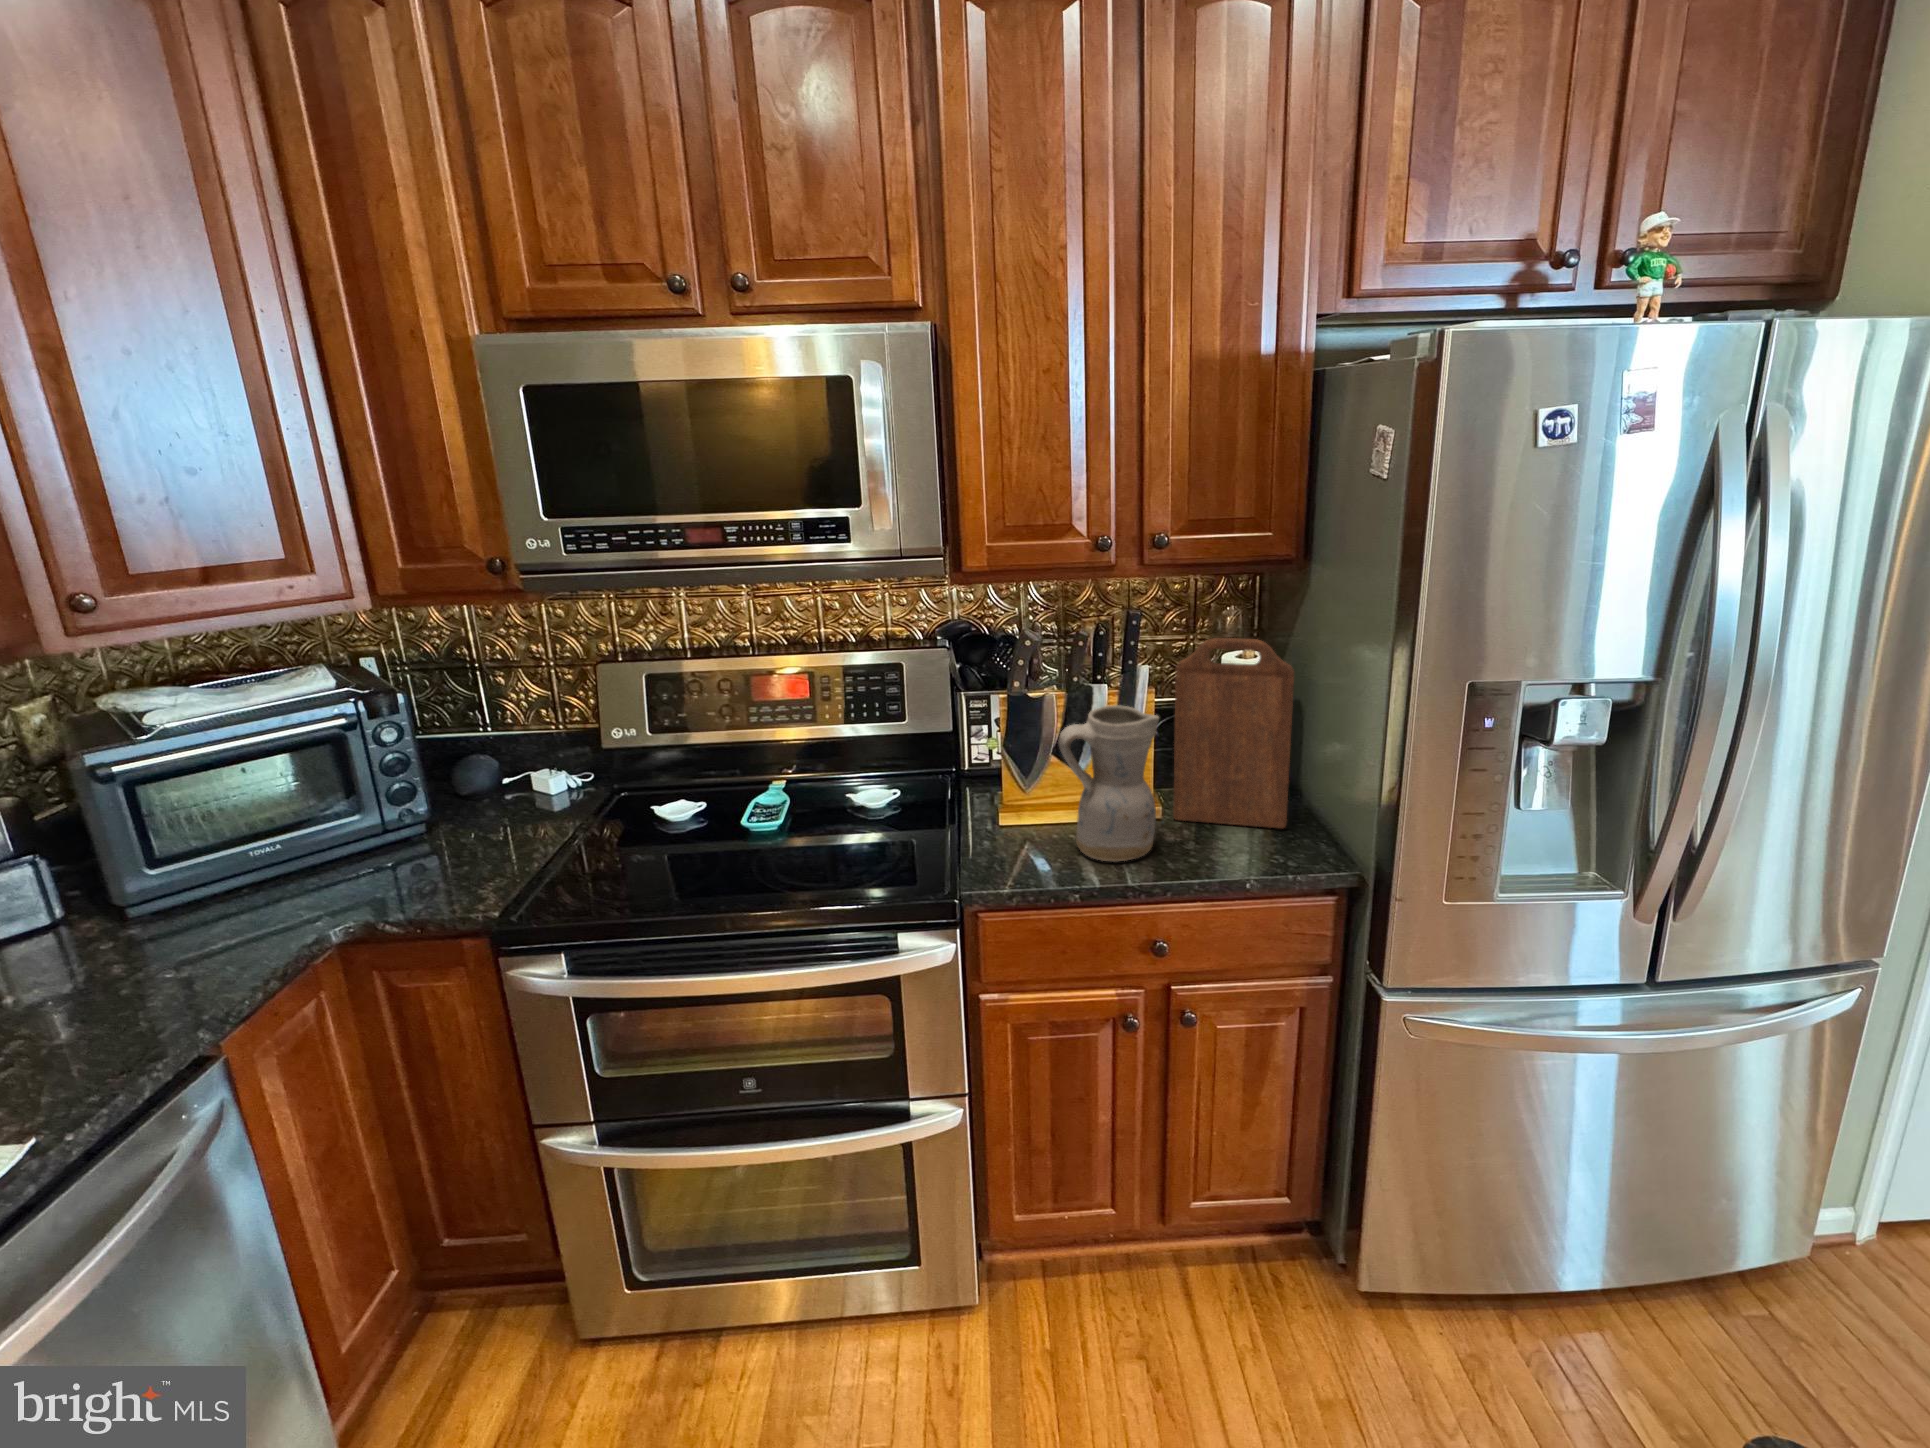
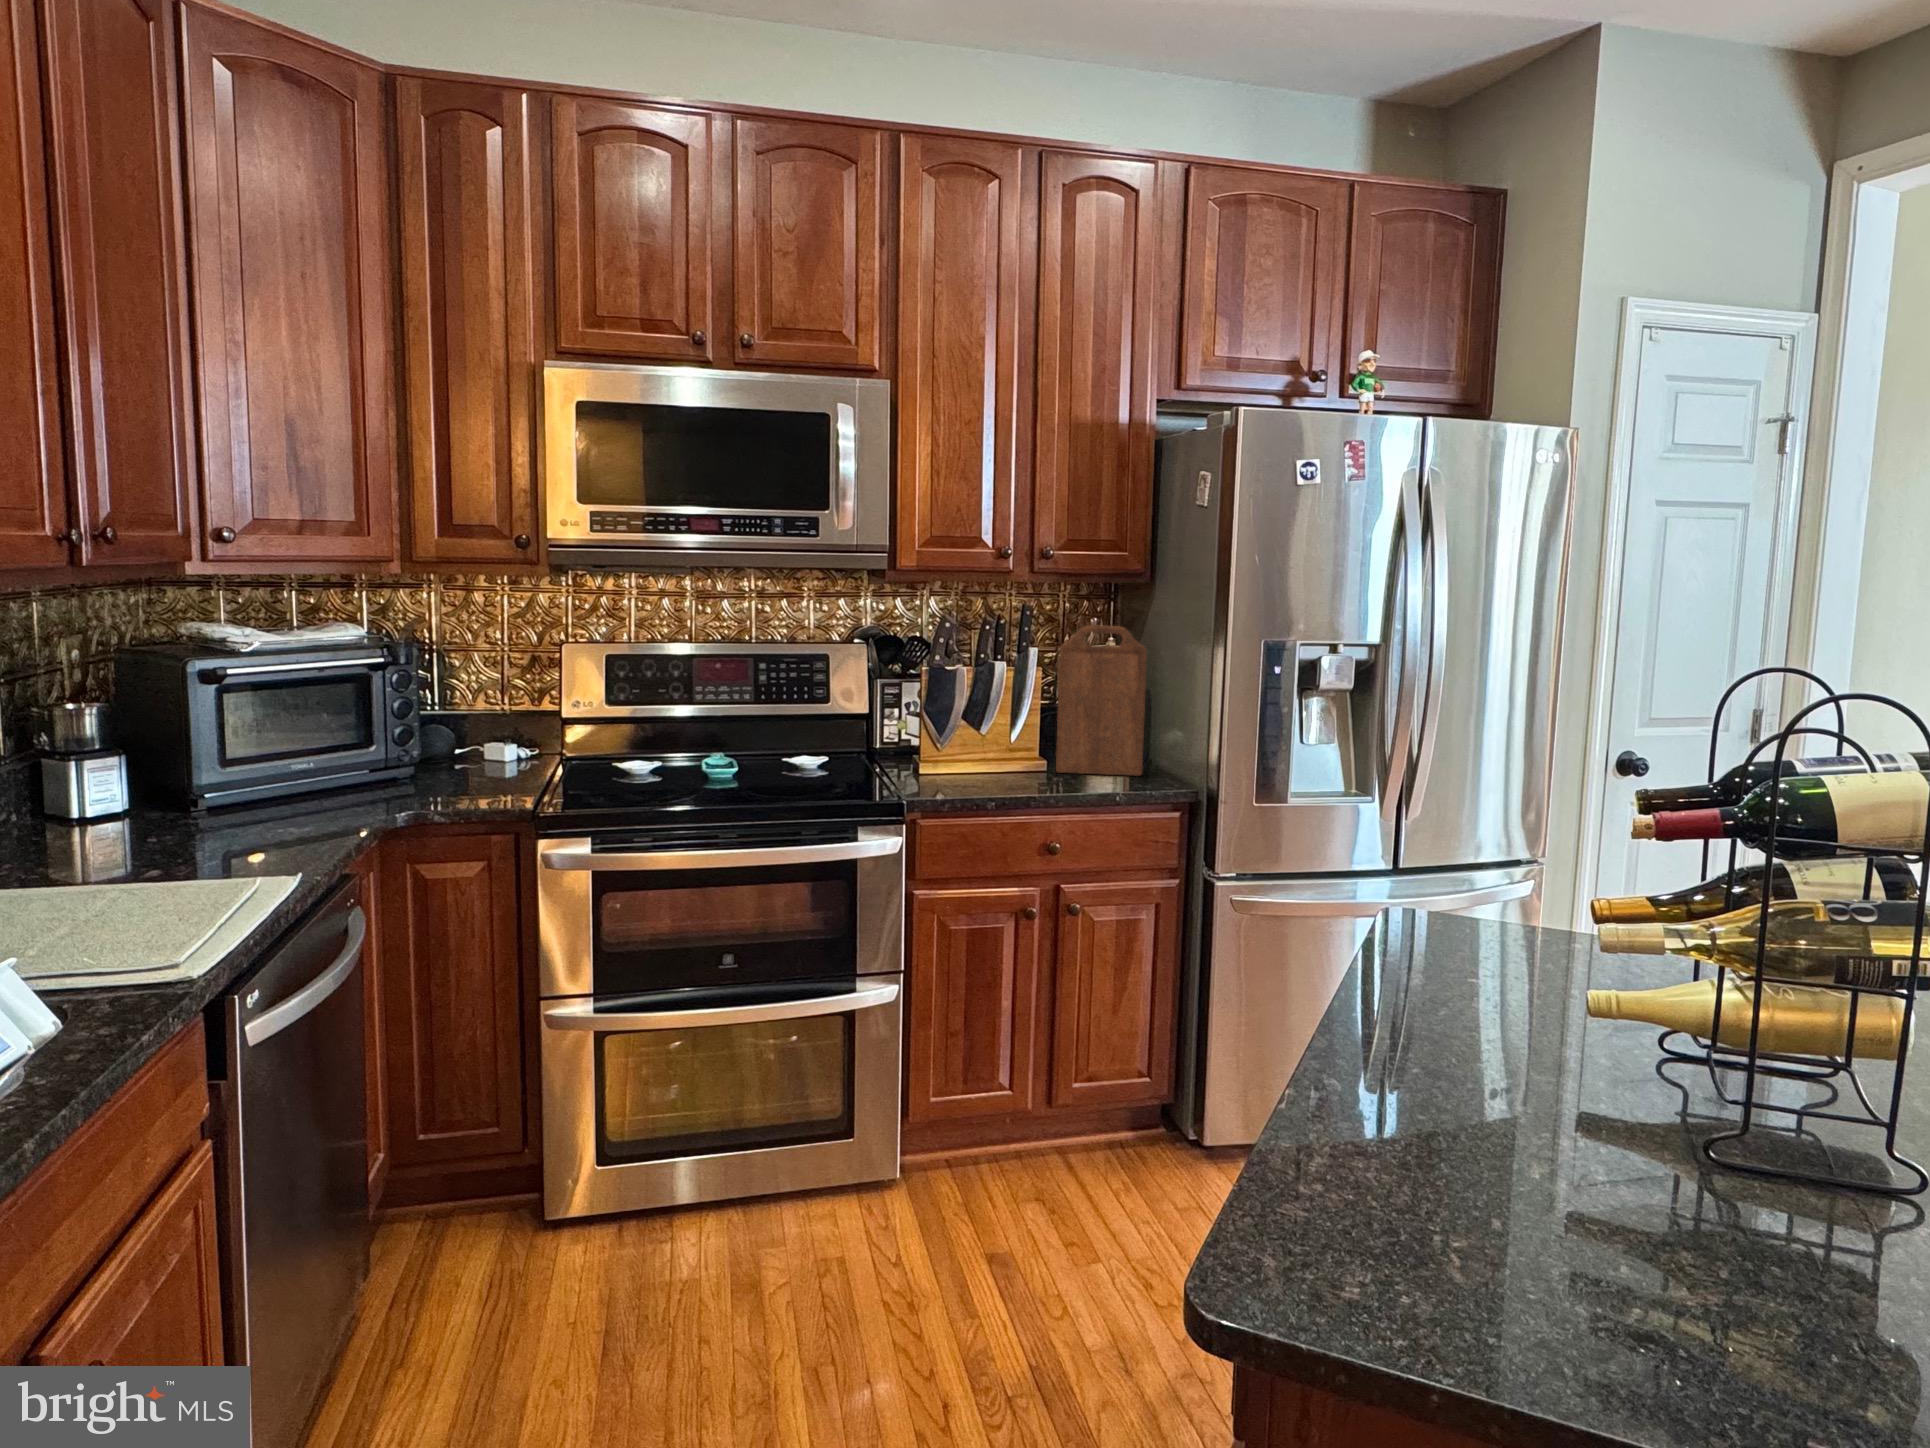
ceramic pitcher: present [1058,705,1159,861] -> none [976,671,1051,788]

